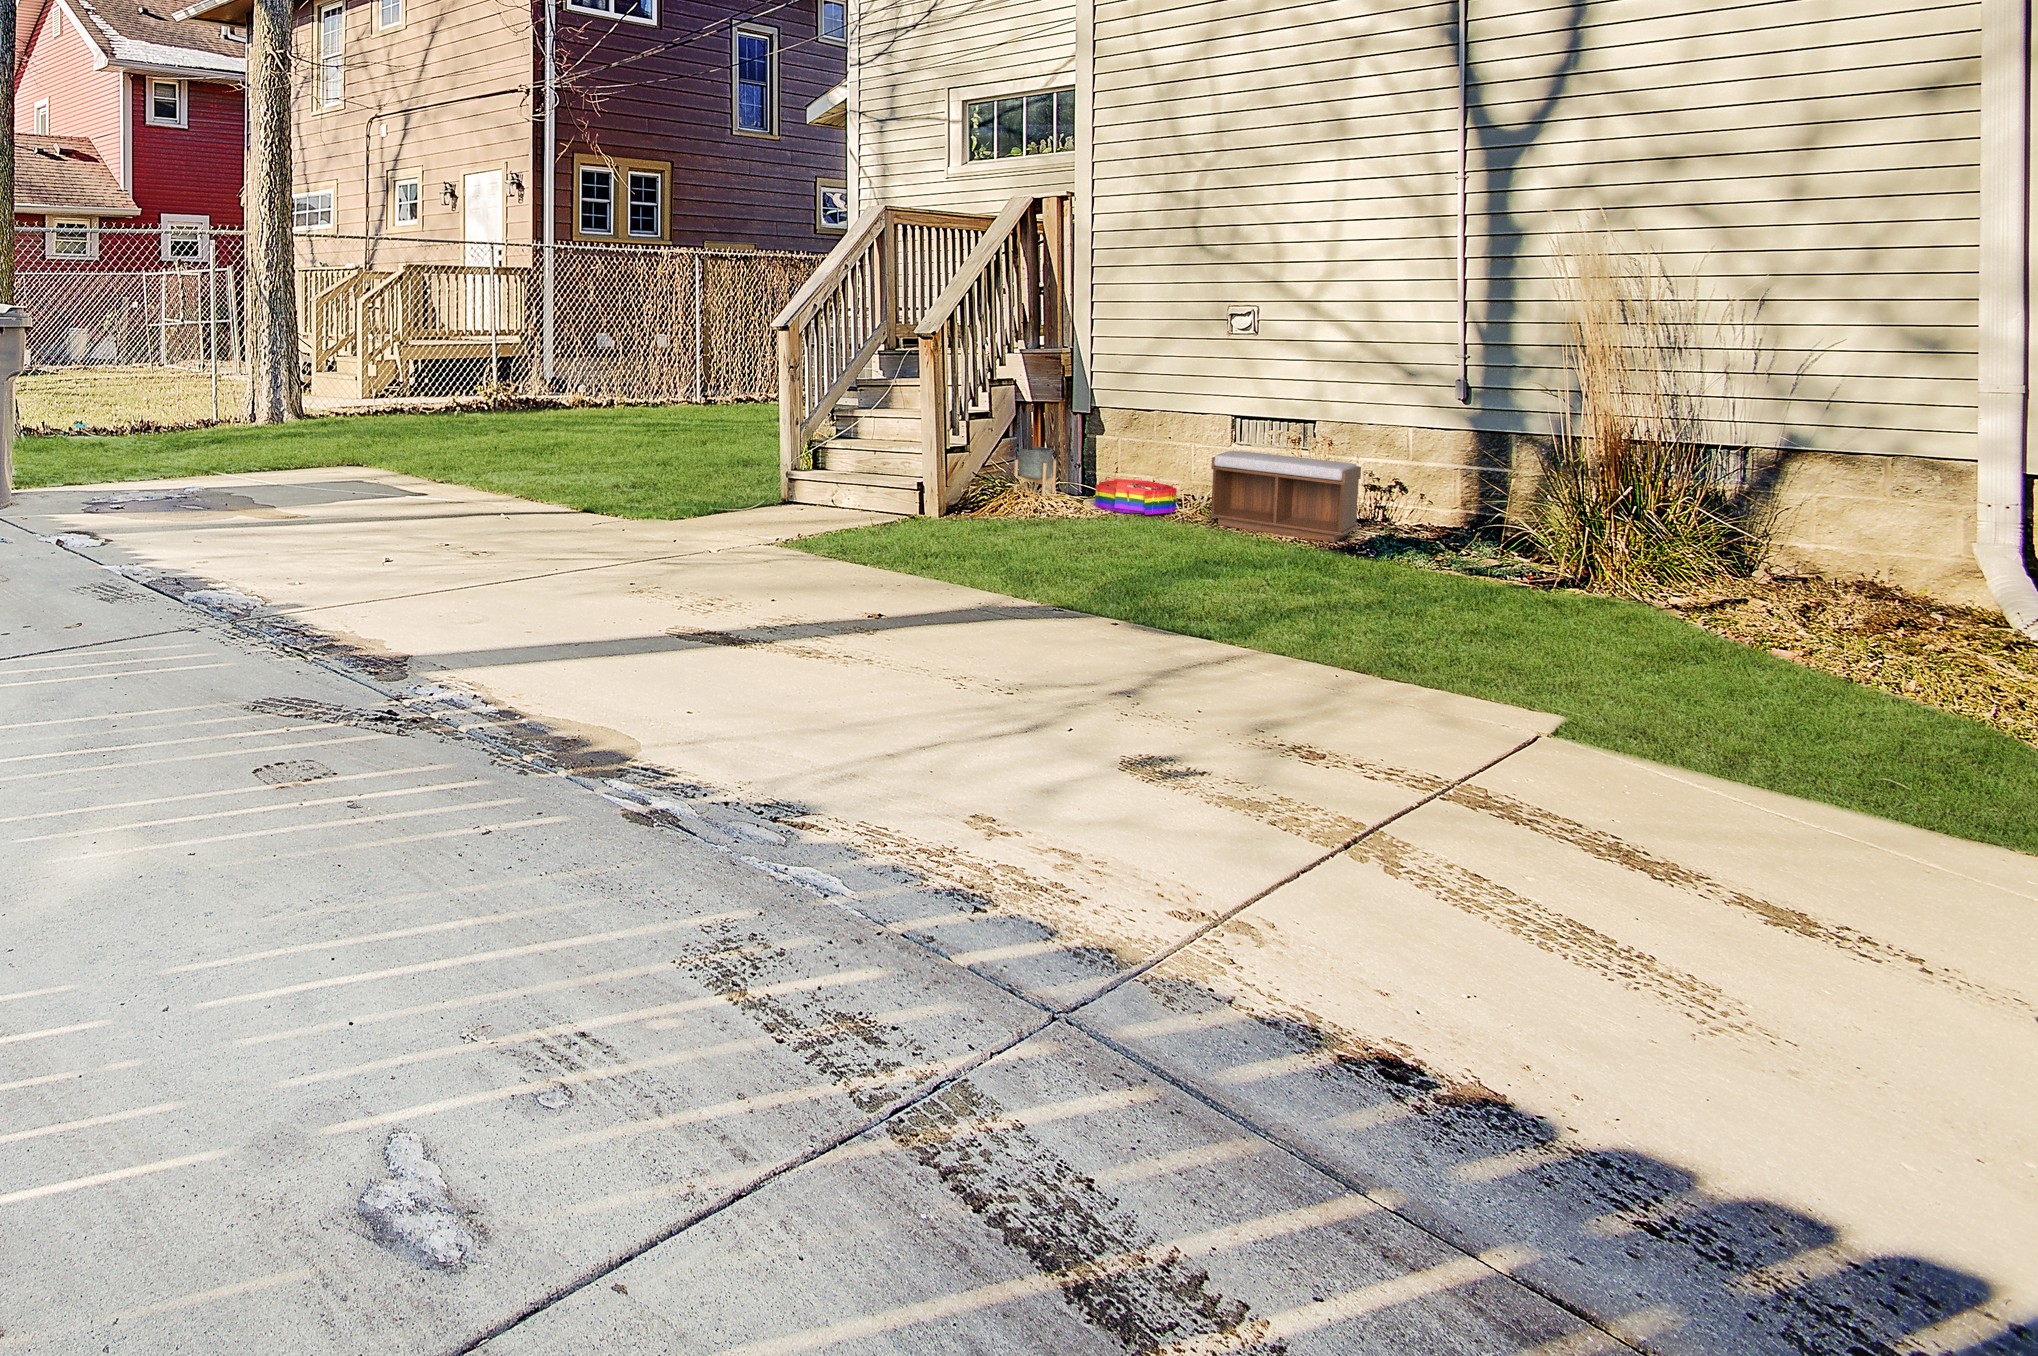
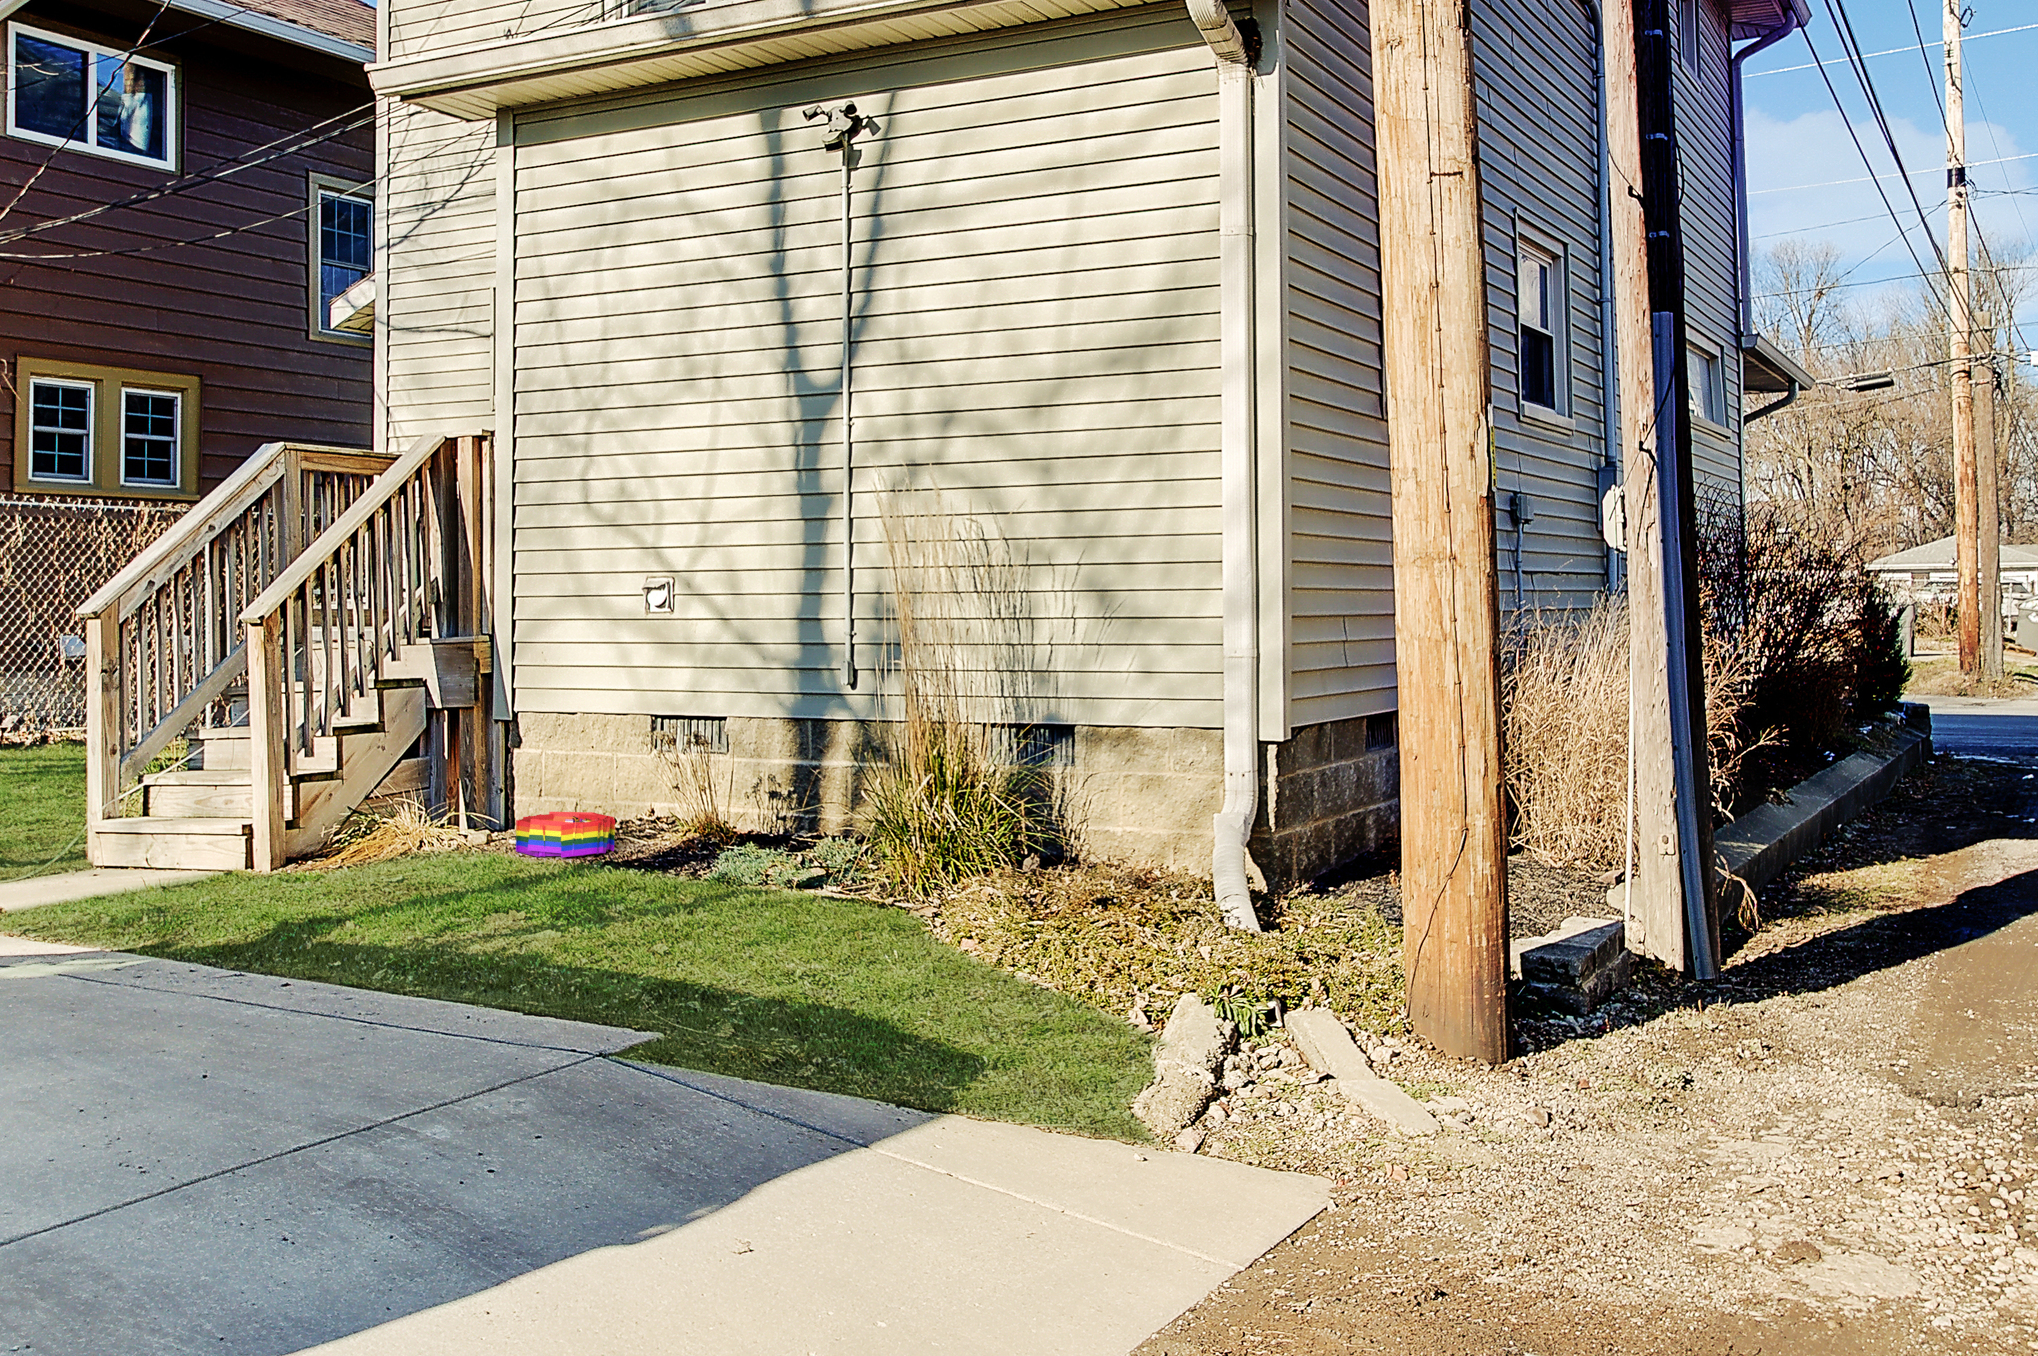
planter: present [1013,446,1056,496] -> none [431,773,493,842]
bench: present [1209,451,1361,542] -> none [631,765,801,877]

